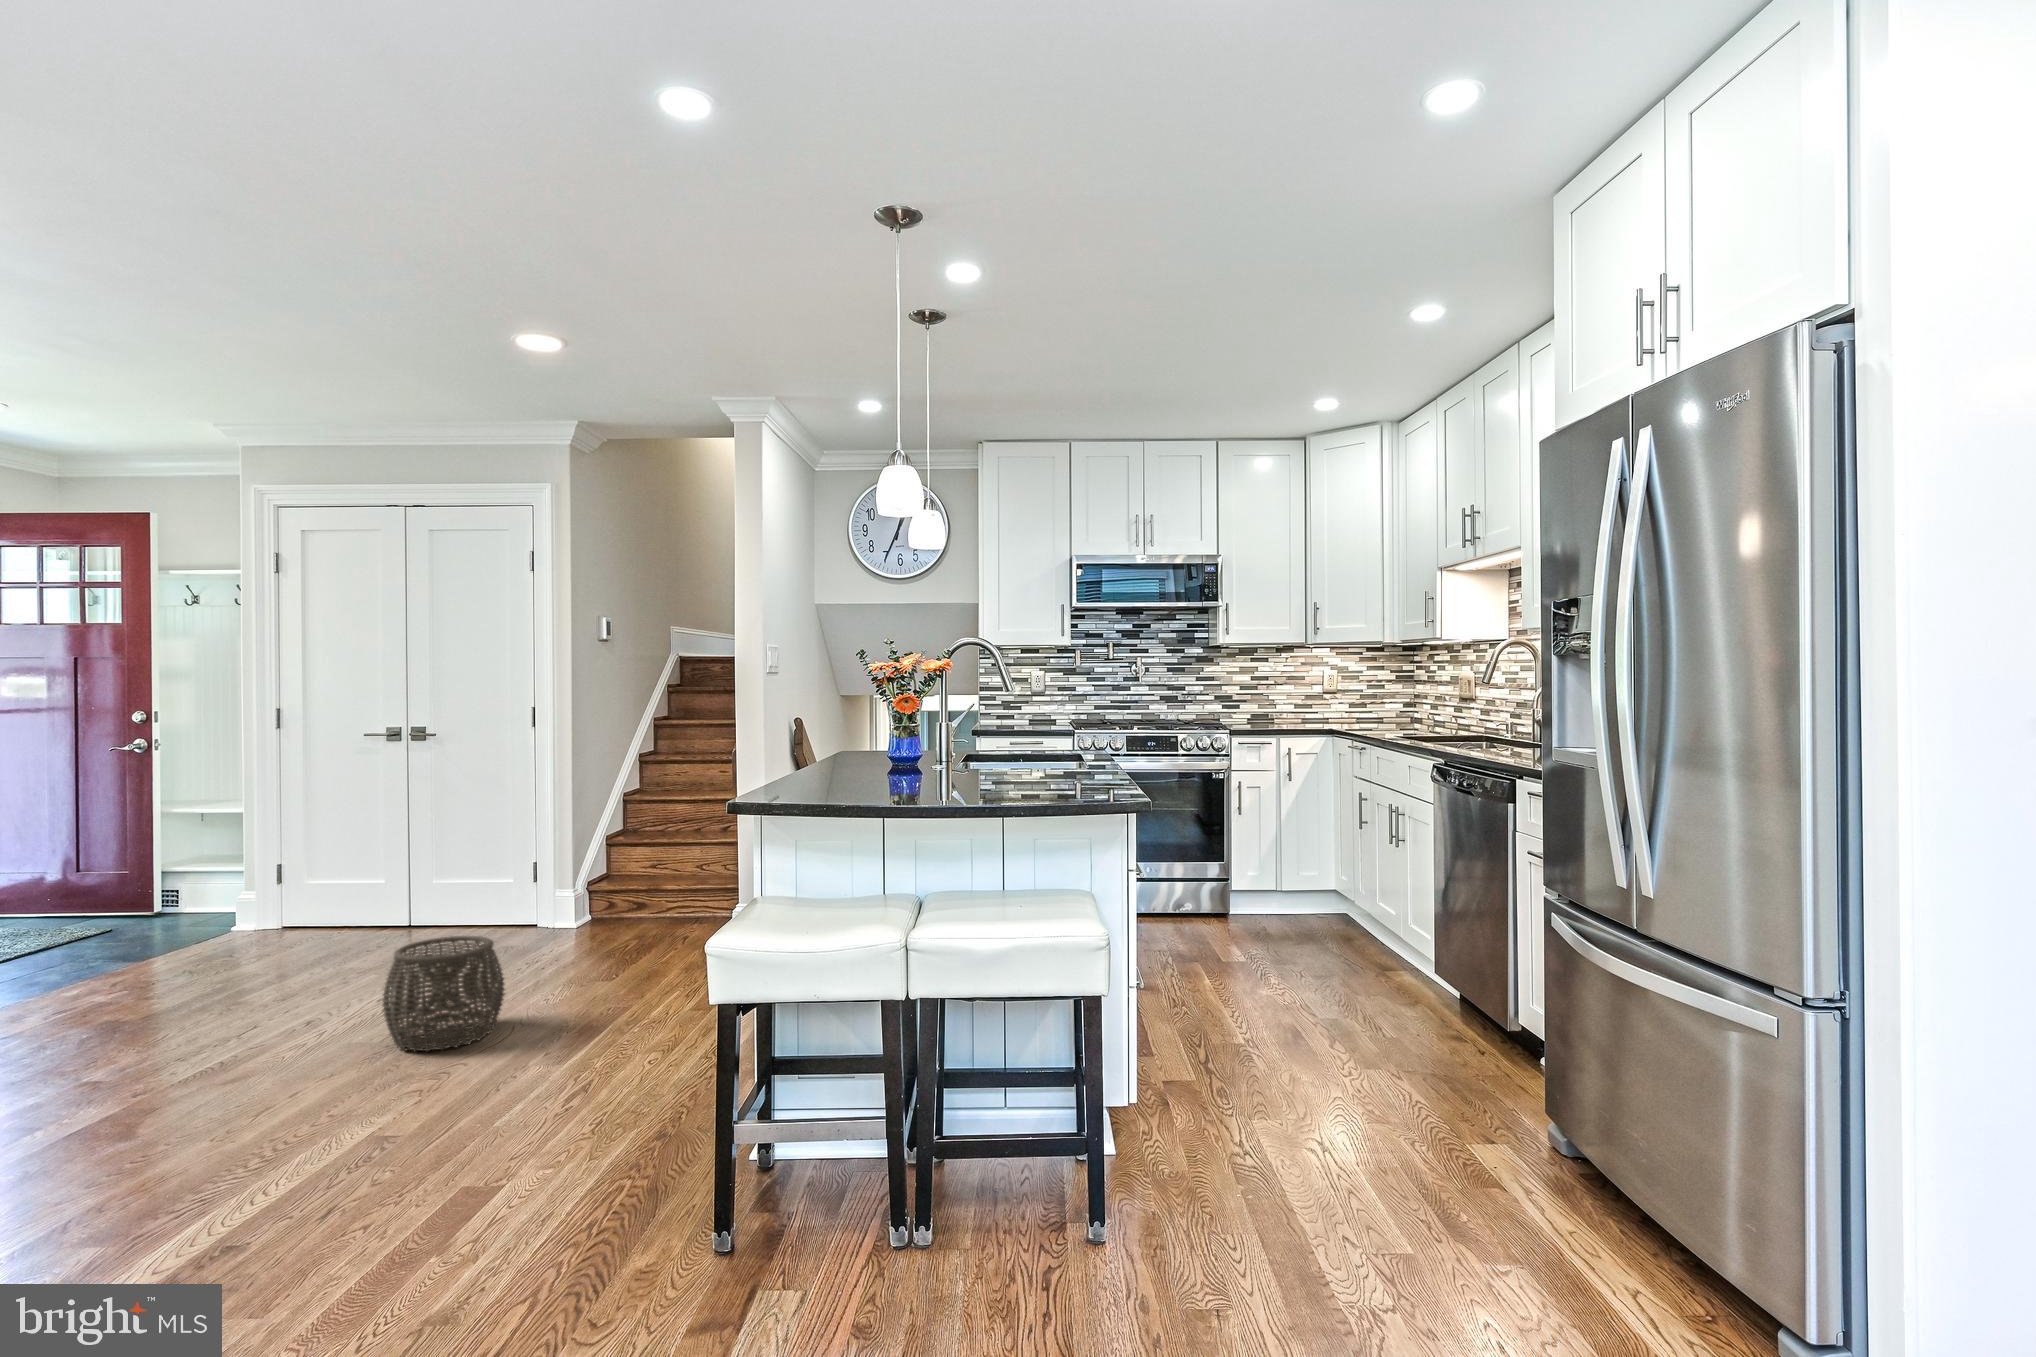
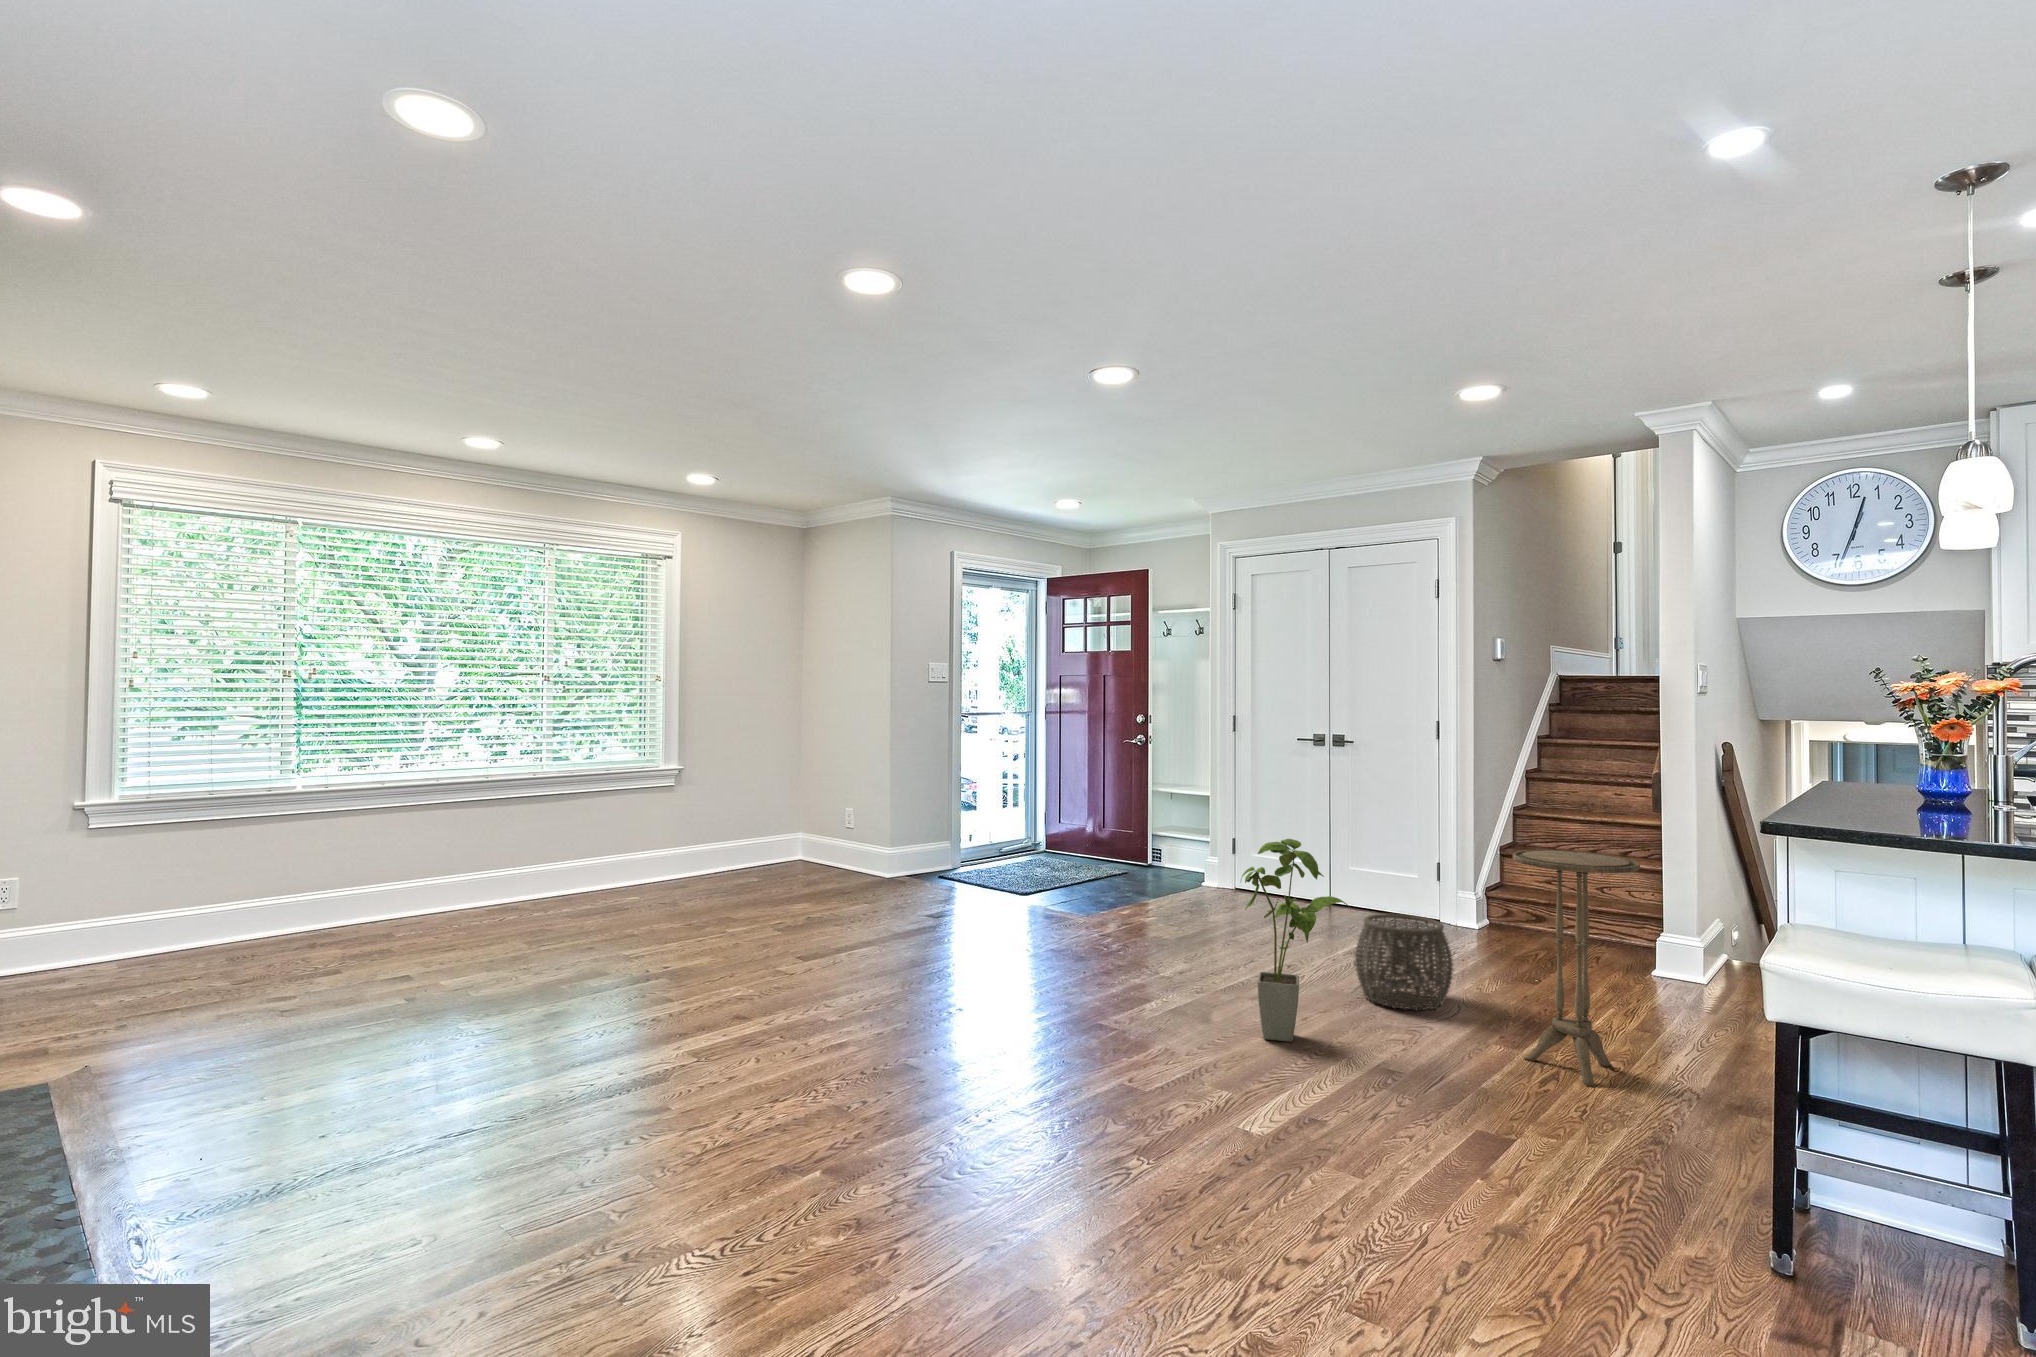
side table: none [543,844,670,1092] -> present [1513,850,1640,1087]
house plant: none [178,874,347,1144] -> present [1241,839,1349,1042]

